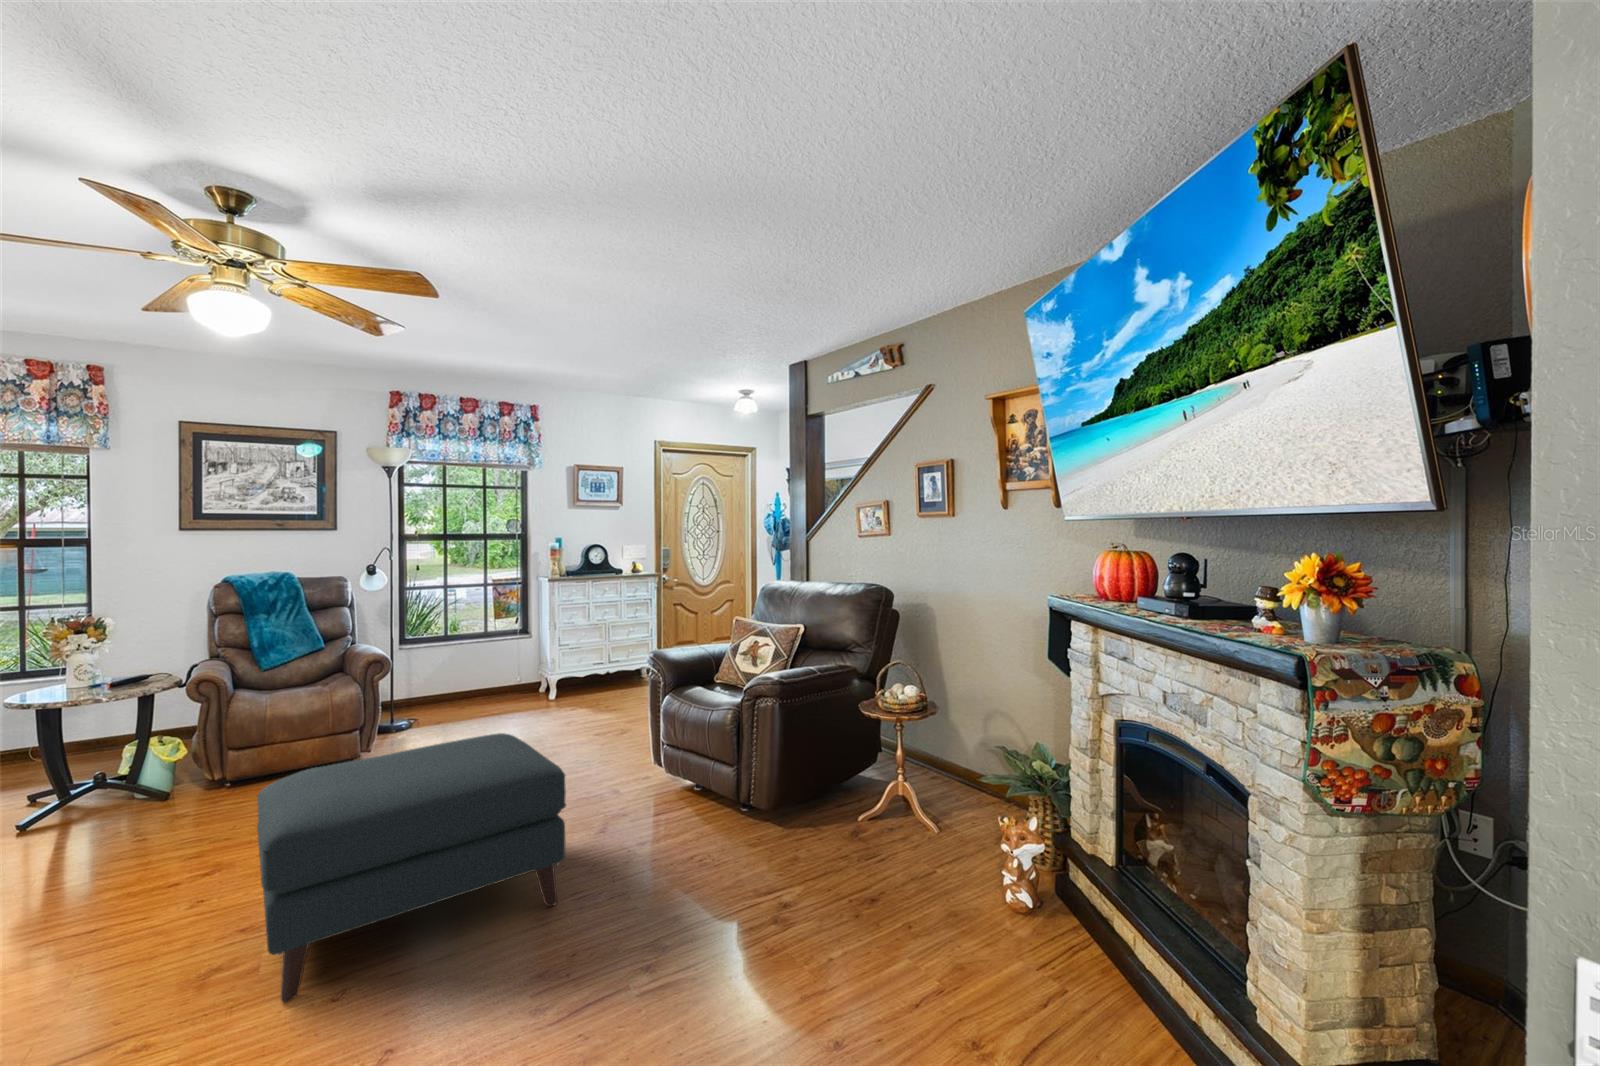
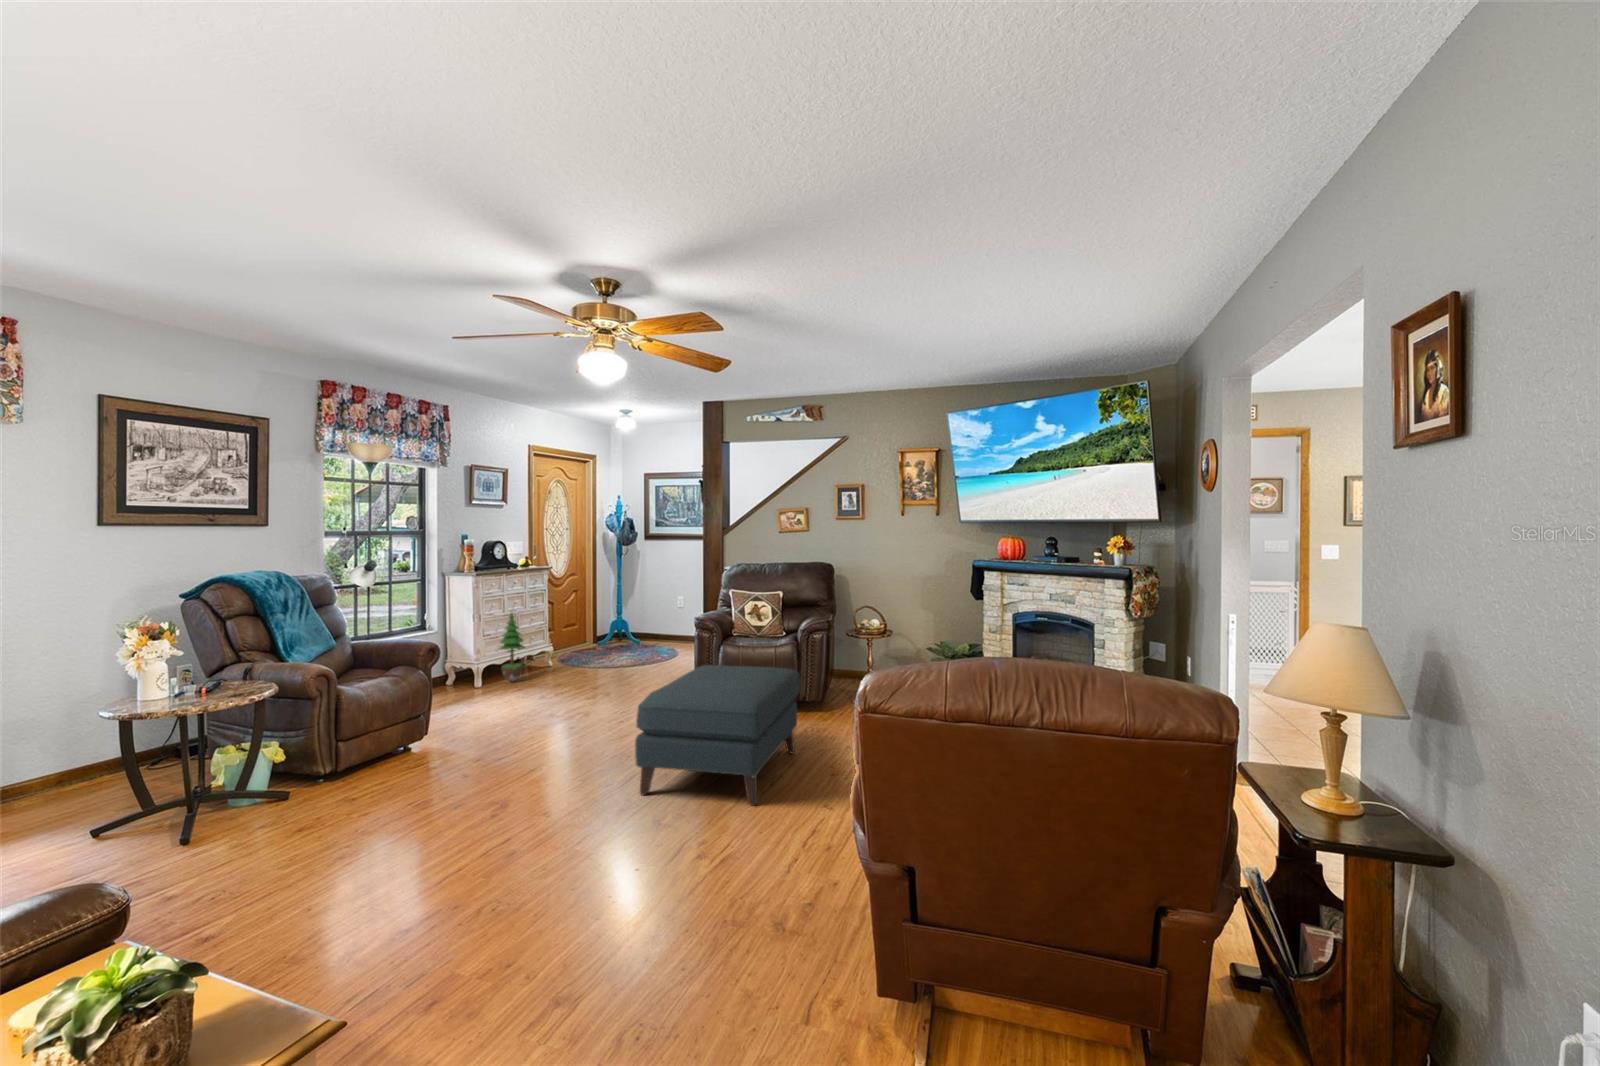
potted tree: none [570,622,599,699] -> present [500,613,524,682]

